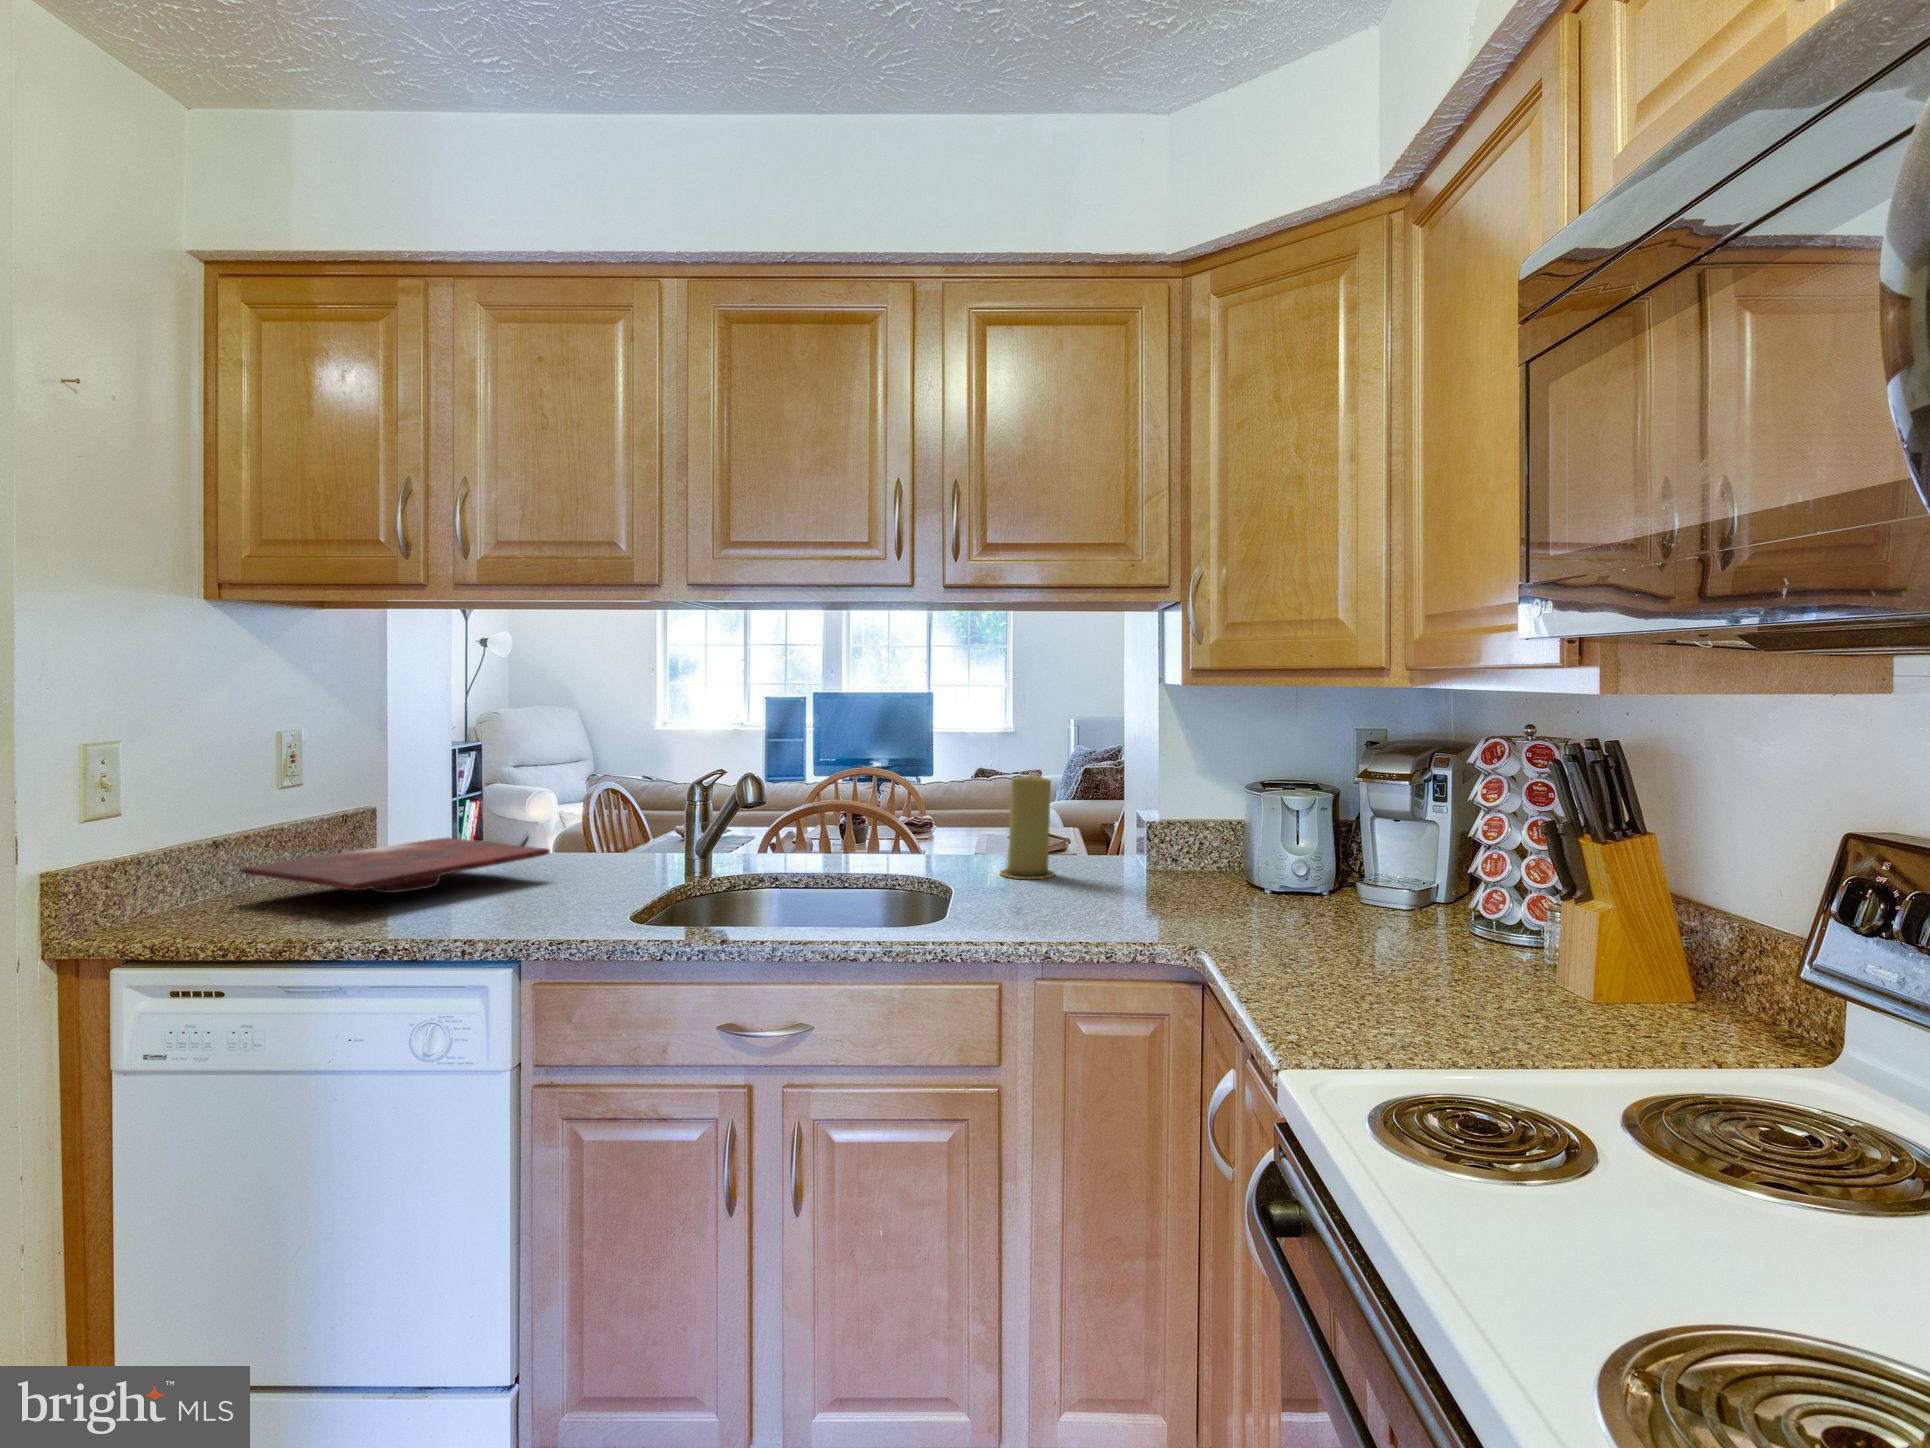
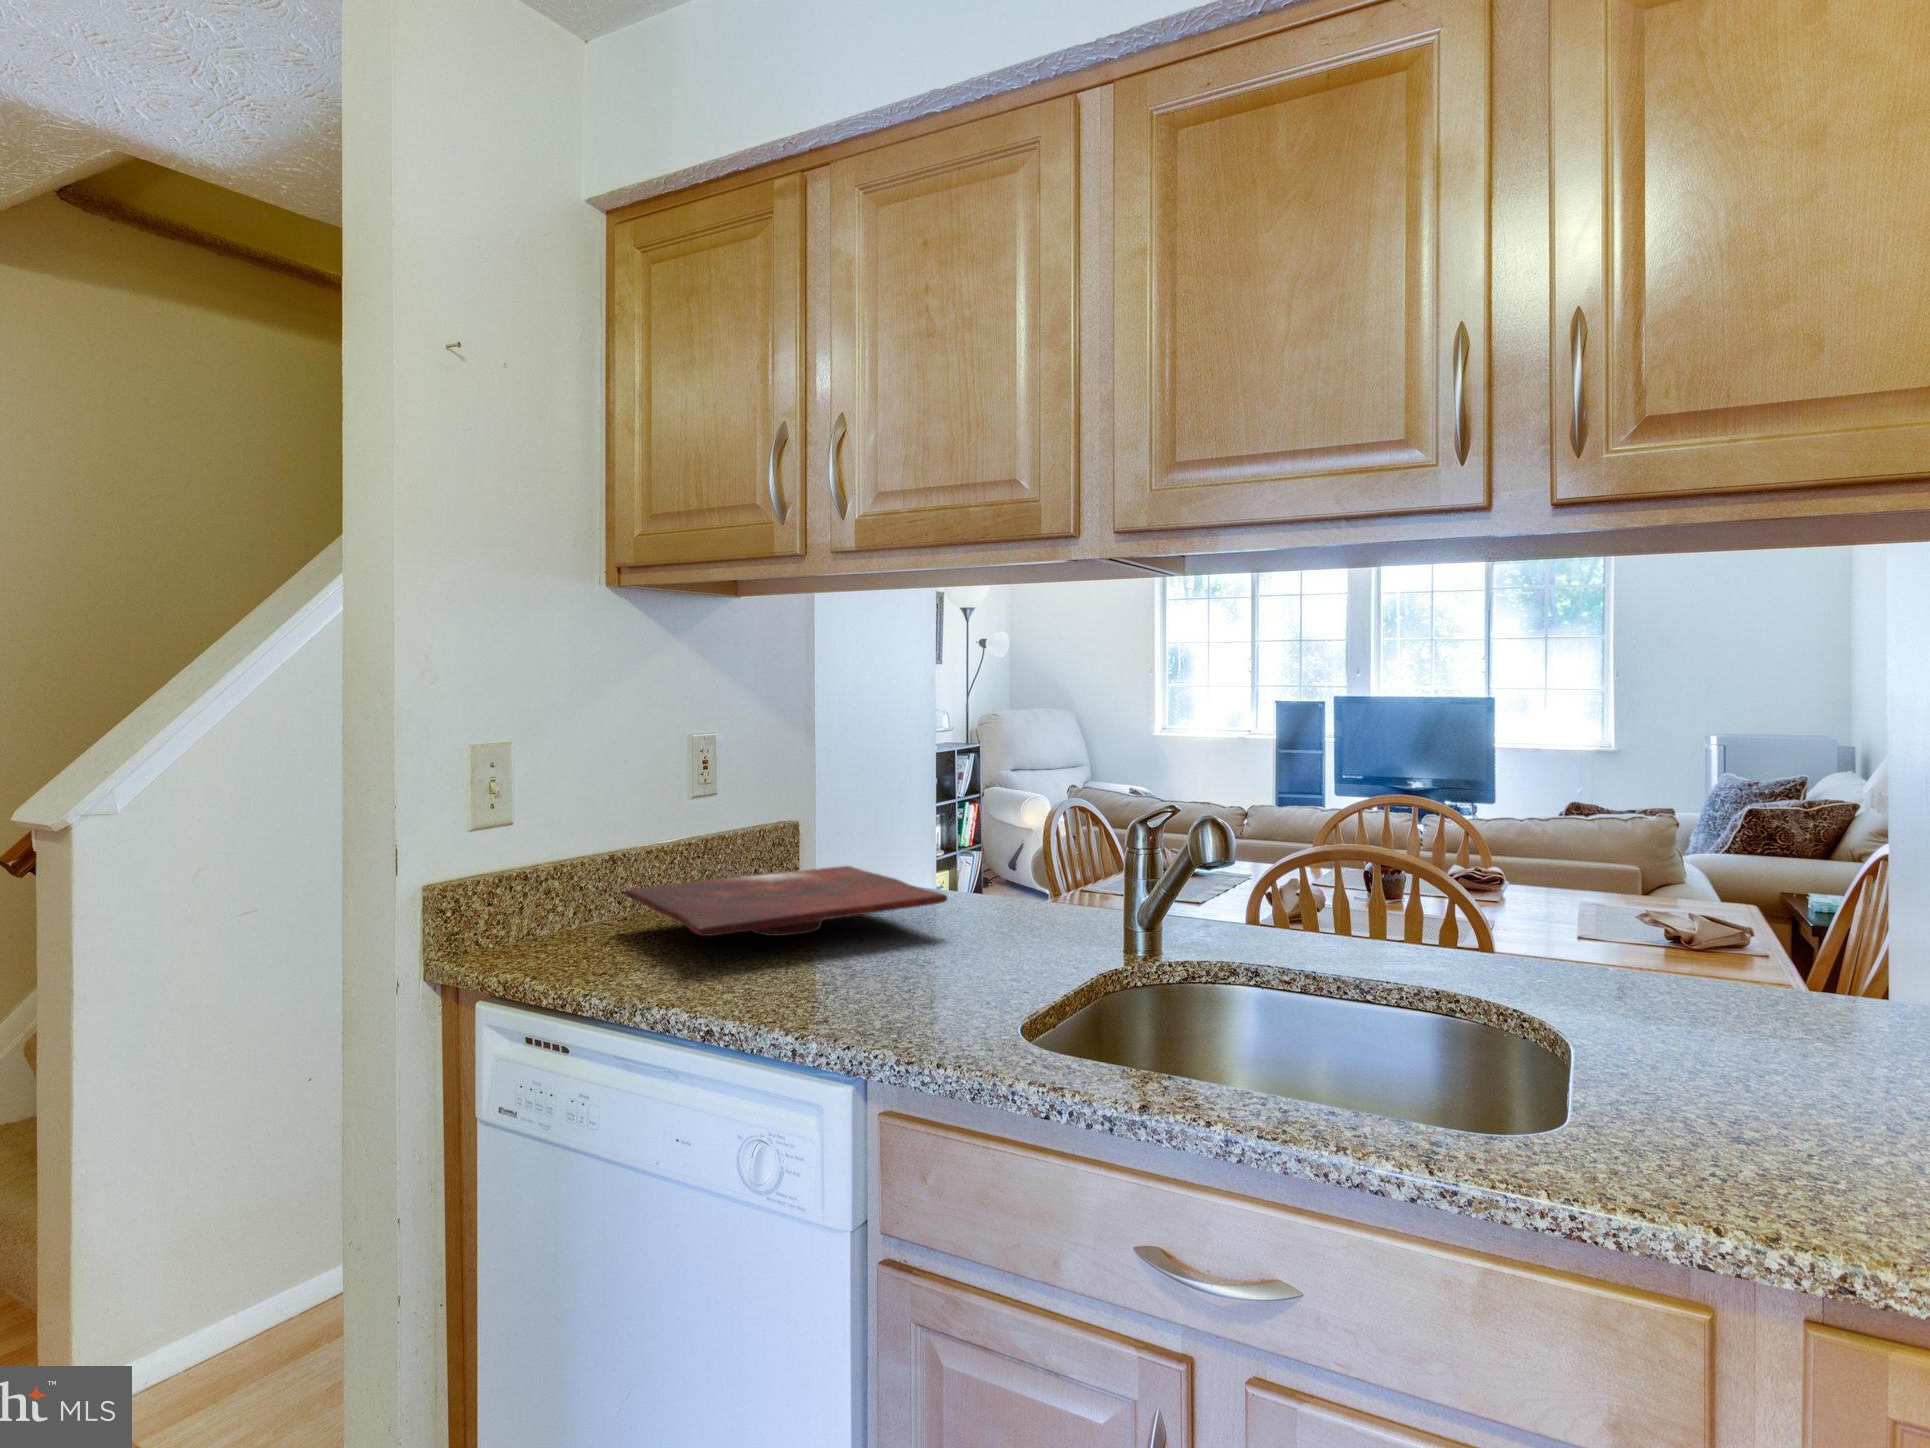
candle: present [1000,776,1054,879] -> none [1678,840,1812,1047]

